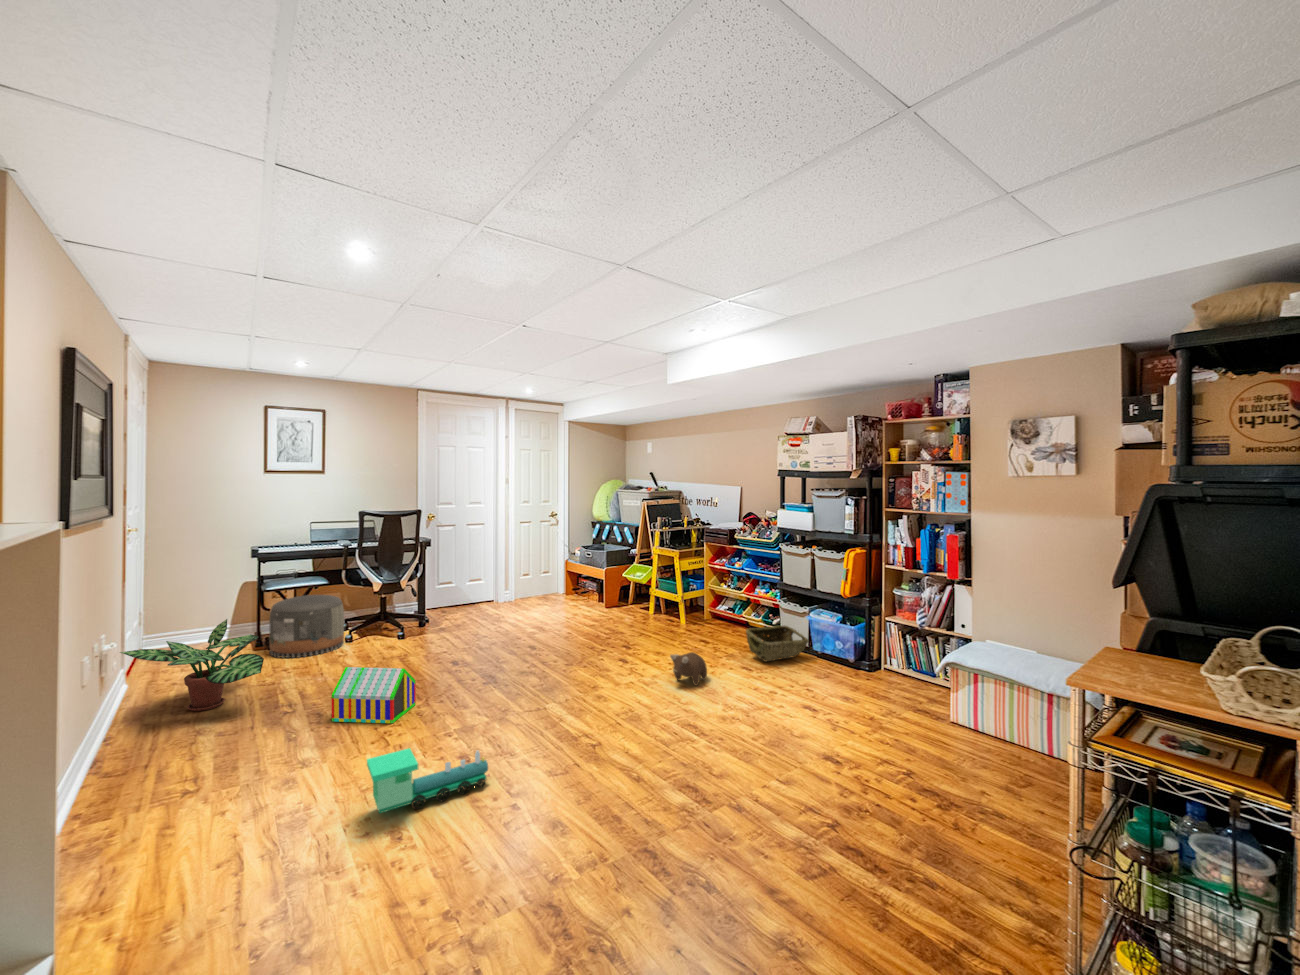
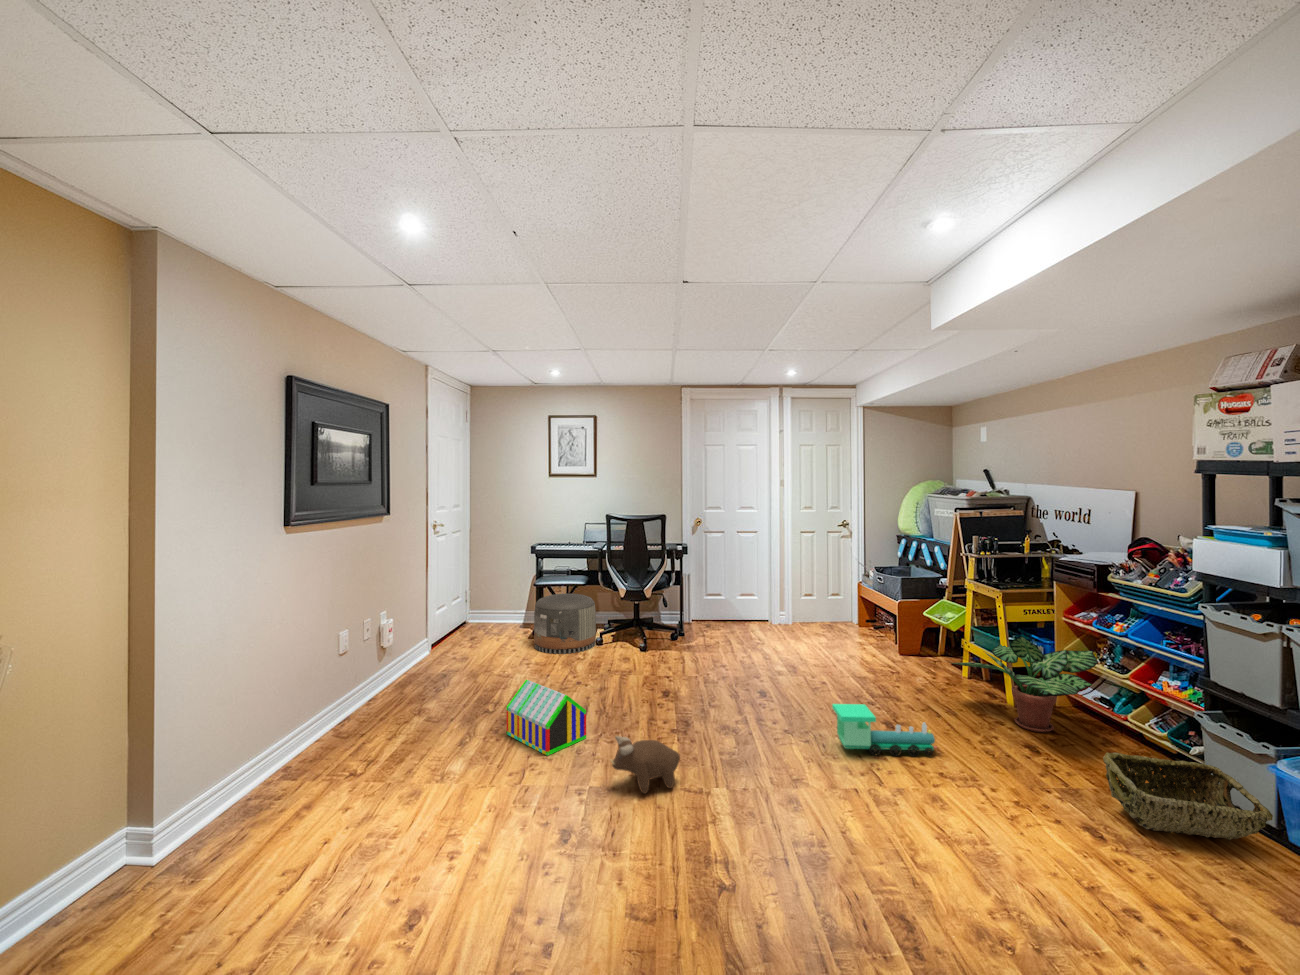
potted plant: present [120,619,264,711] -> present [951,636,1098,732]
plush toy: present [670,652,707,685] -> present [610,736,680,794]
toy train: present [367,748,490,813] -> present [832,704,936,756]

